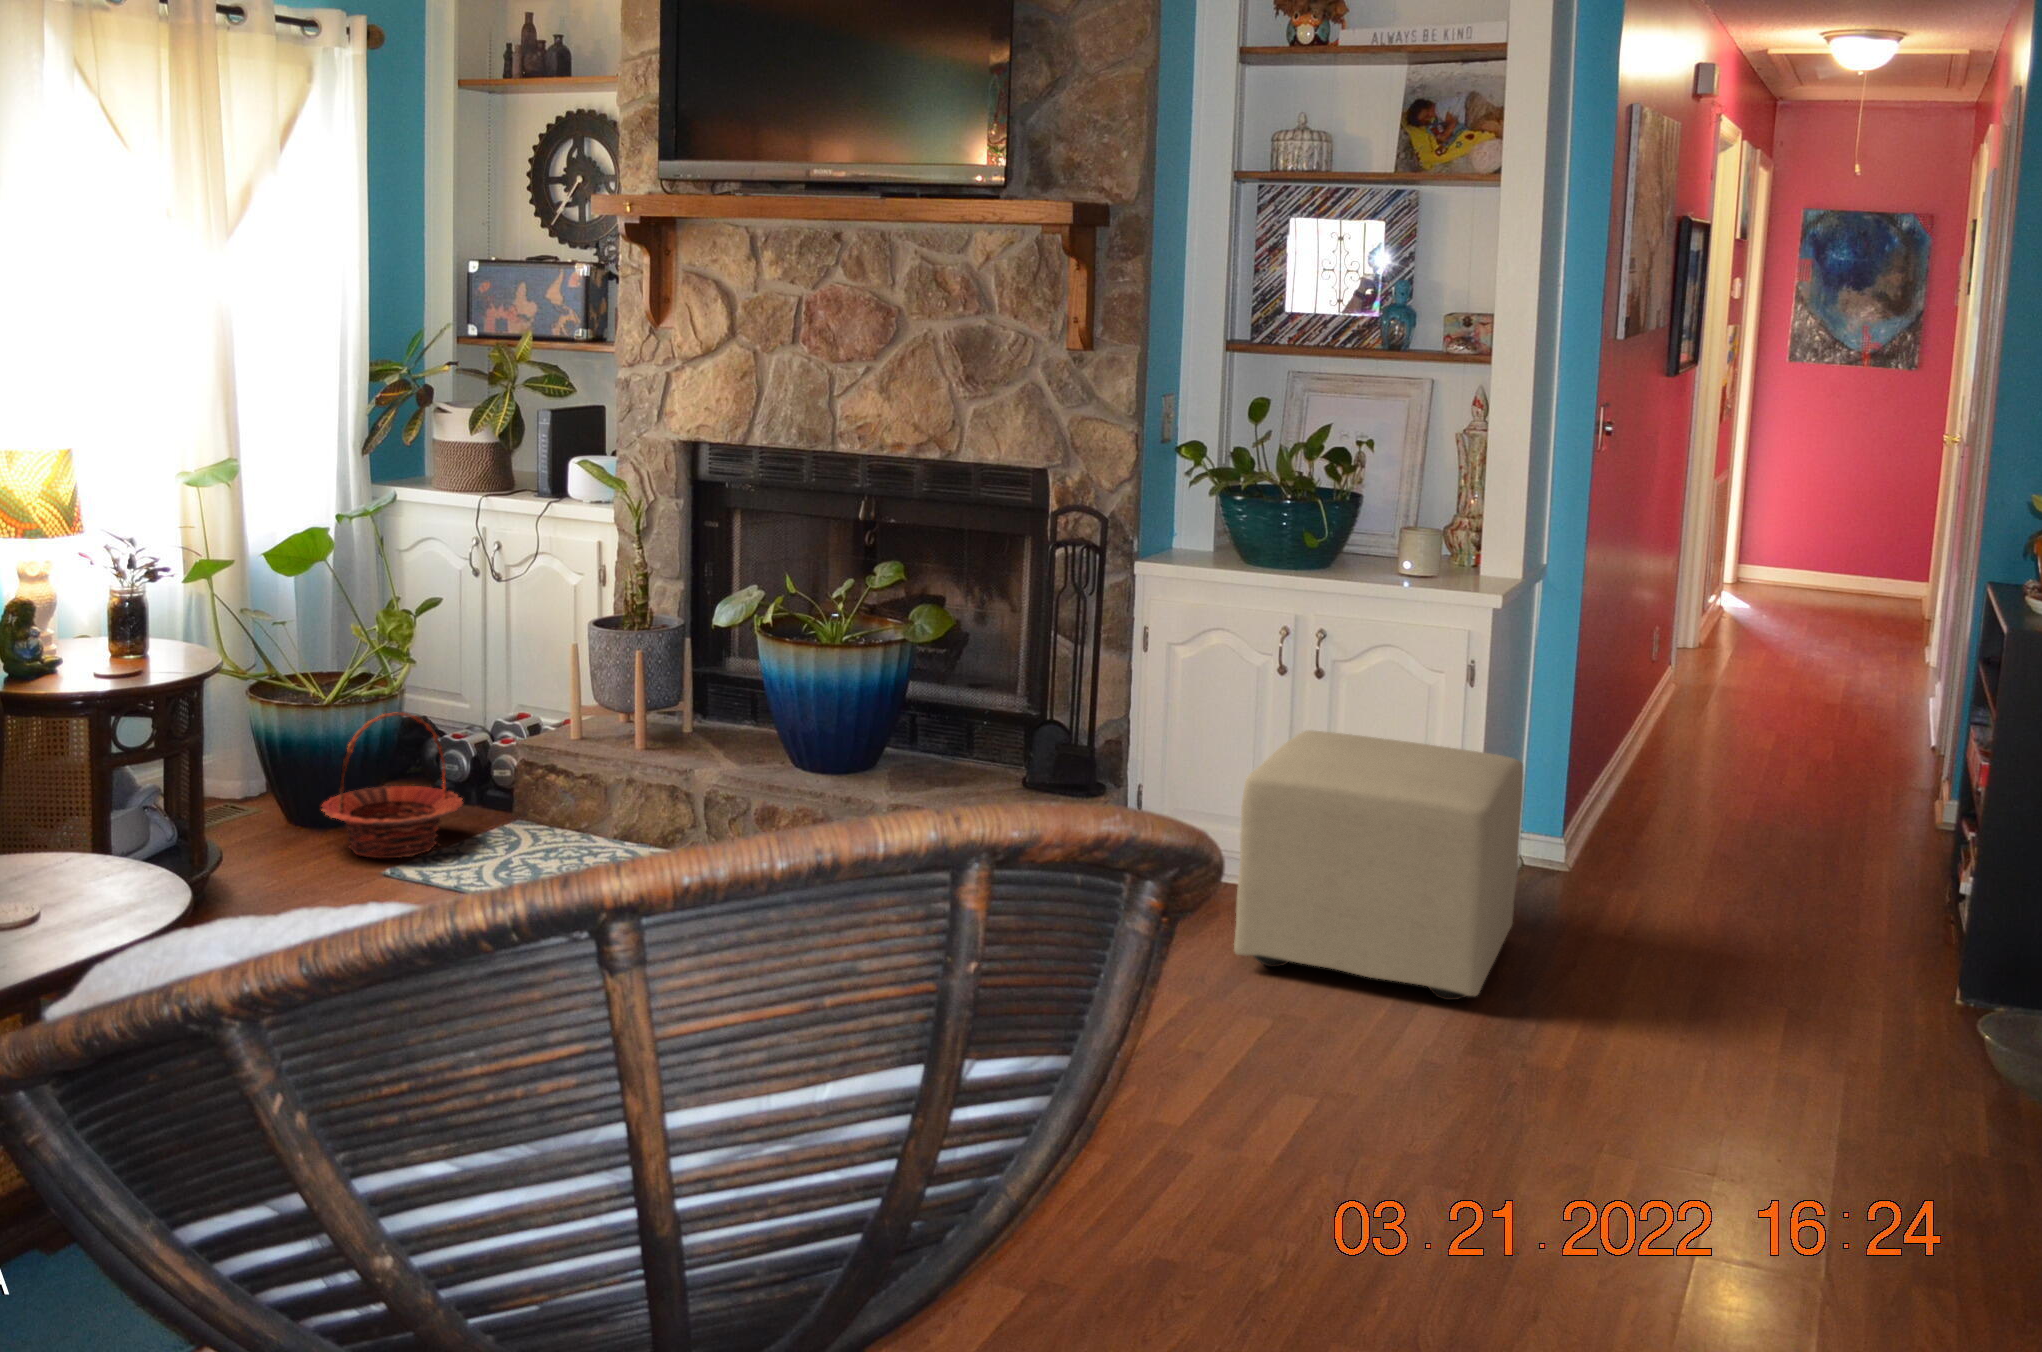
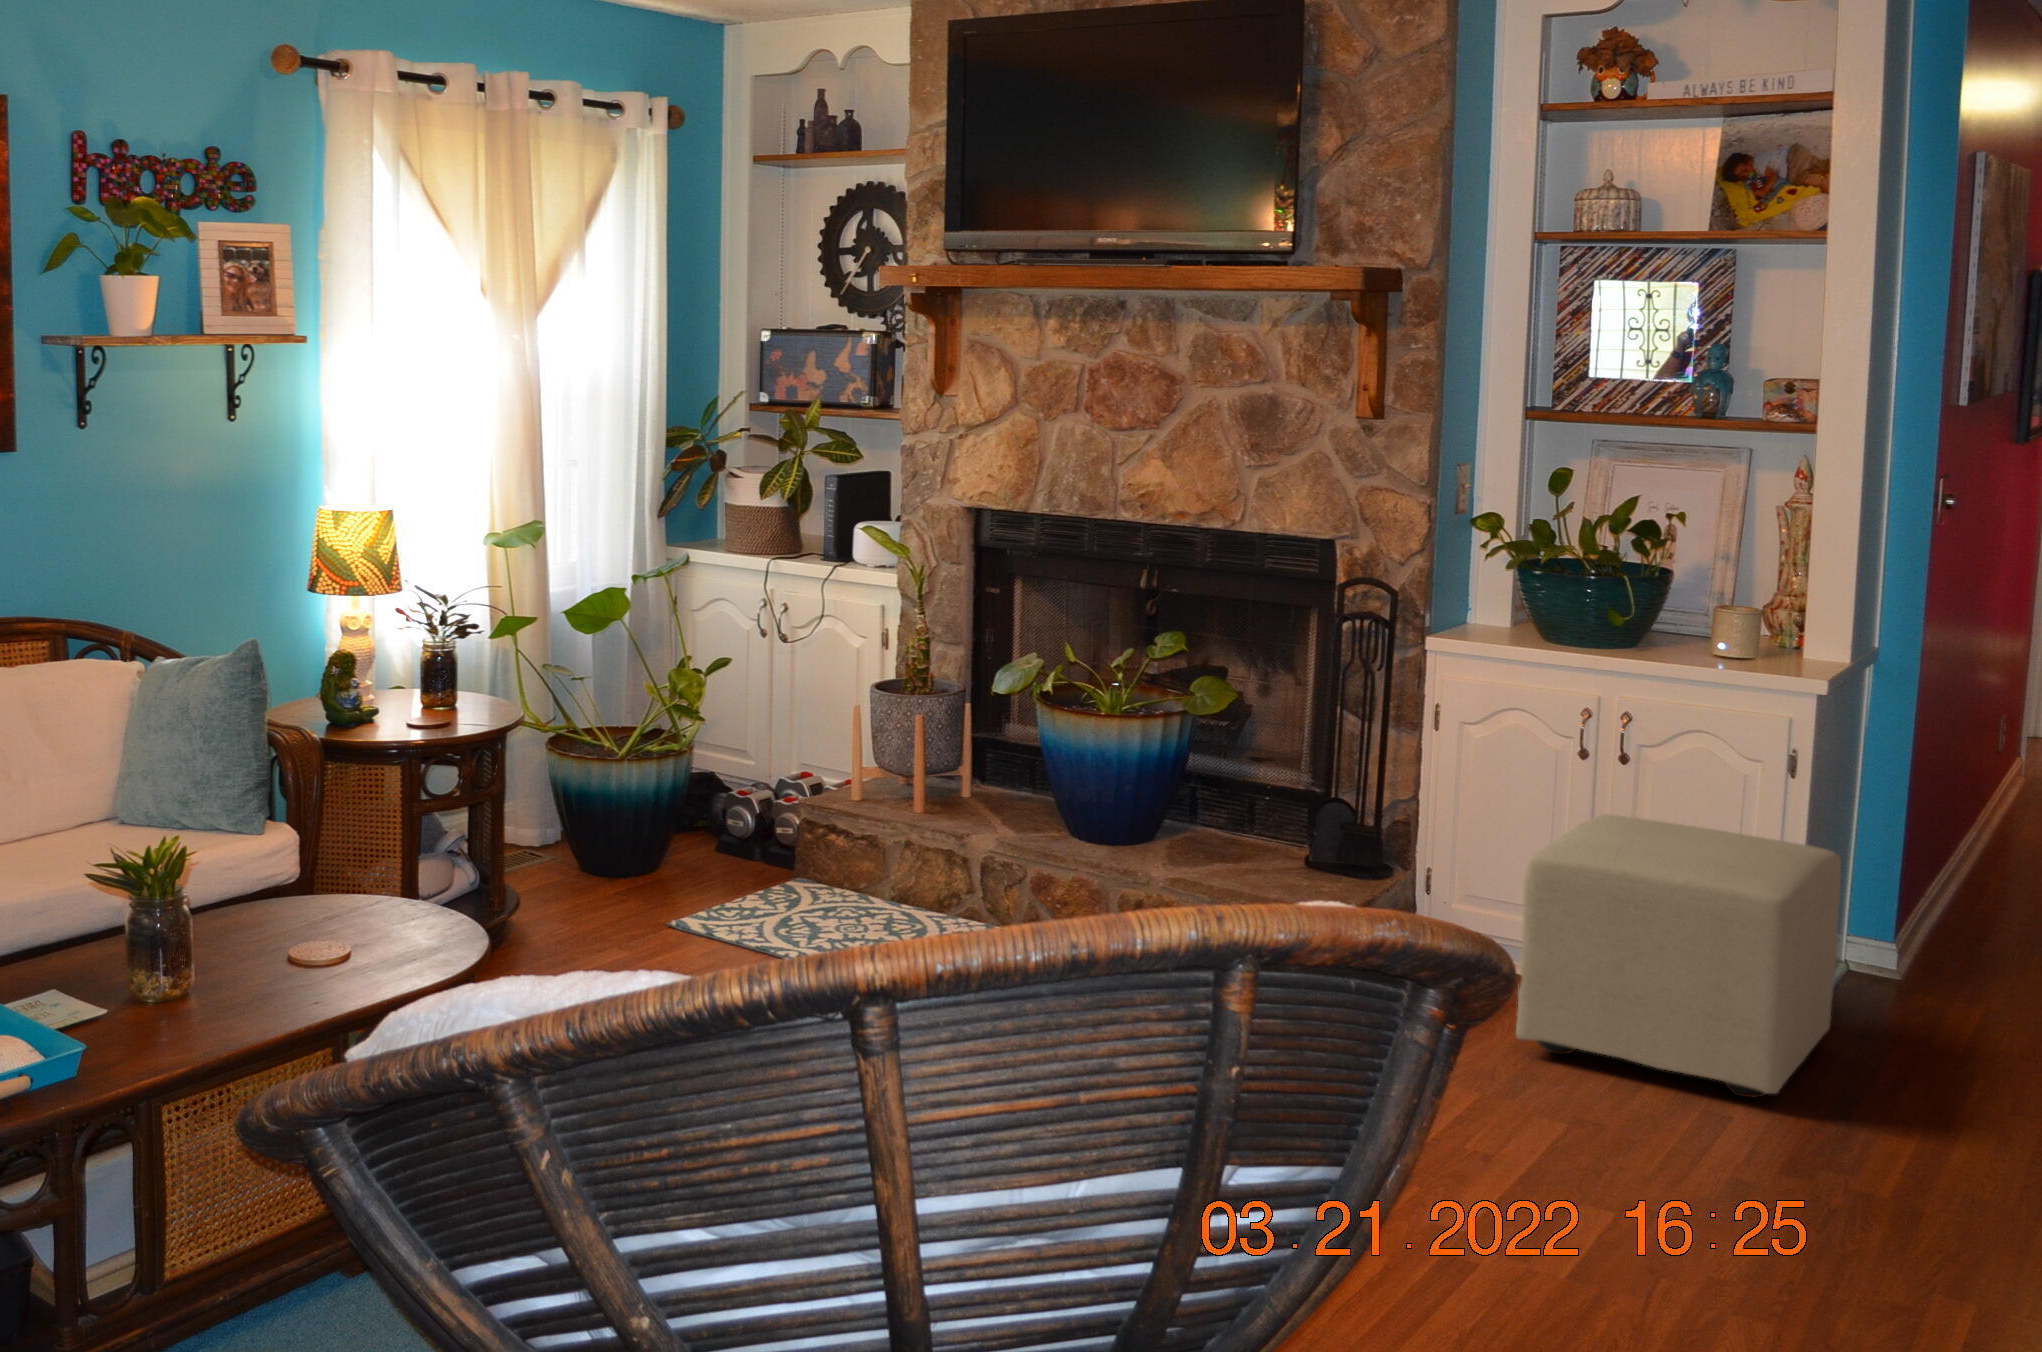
basket: present [322,713,463,858] -> none [617,767,749,907]

